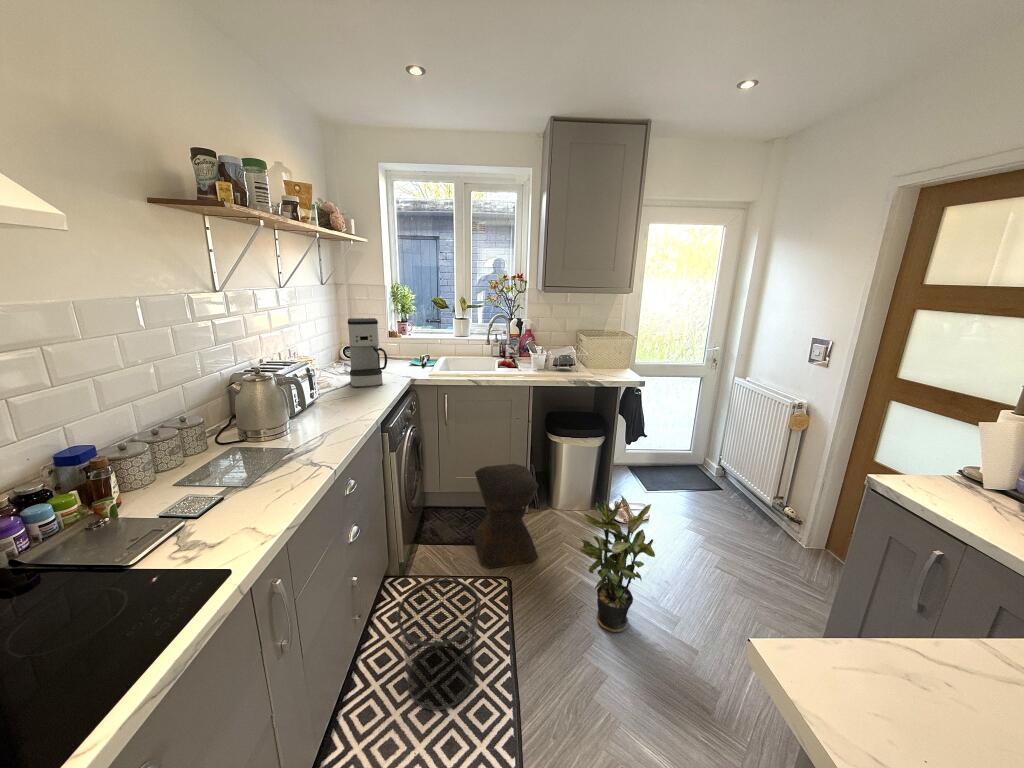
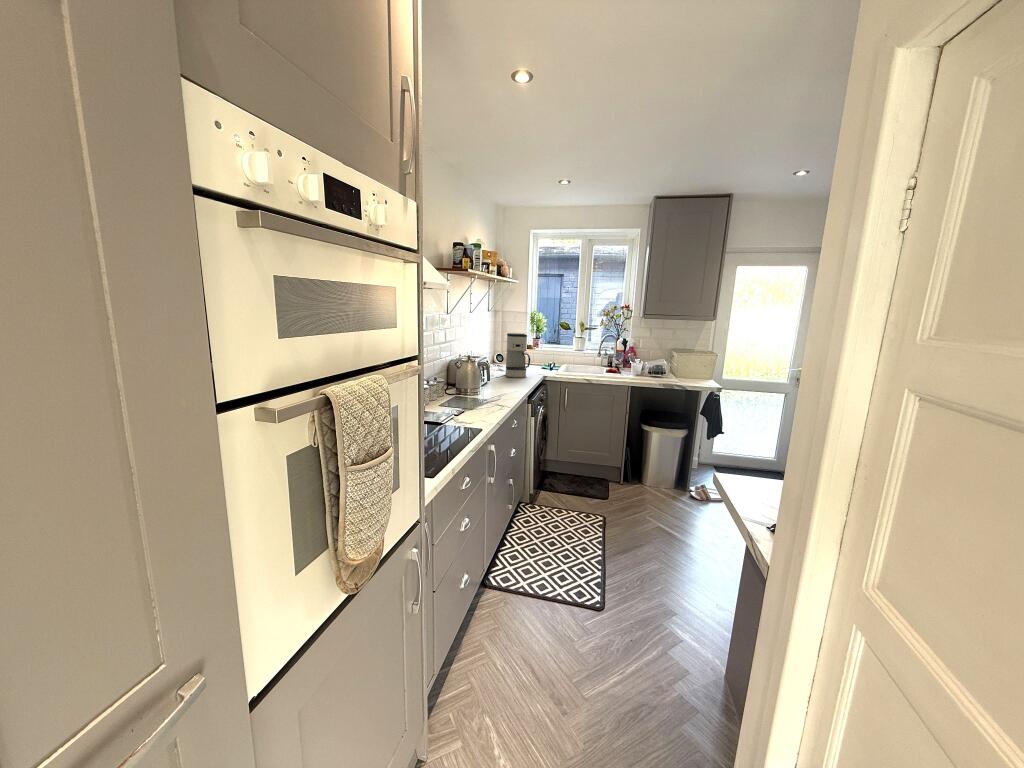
stool: present [473,464,539,569] -> none [580,440,631,510]
potted plant: present [580,495,655,632] -> none [655,454,711,553]
waste bin: present [397,579,481,710] -> none [536,492,587,563]

